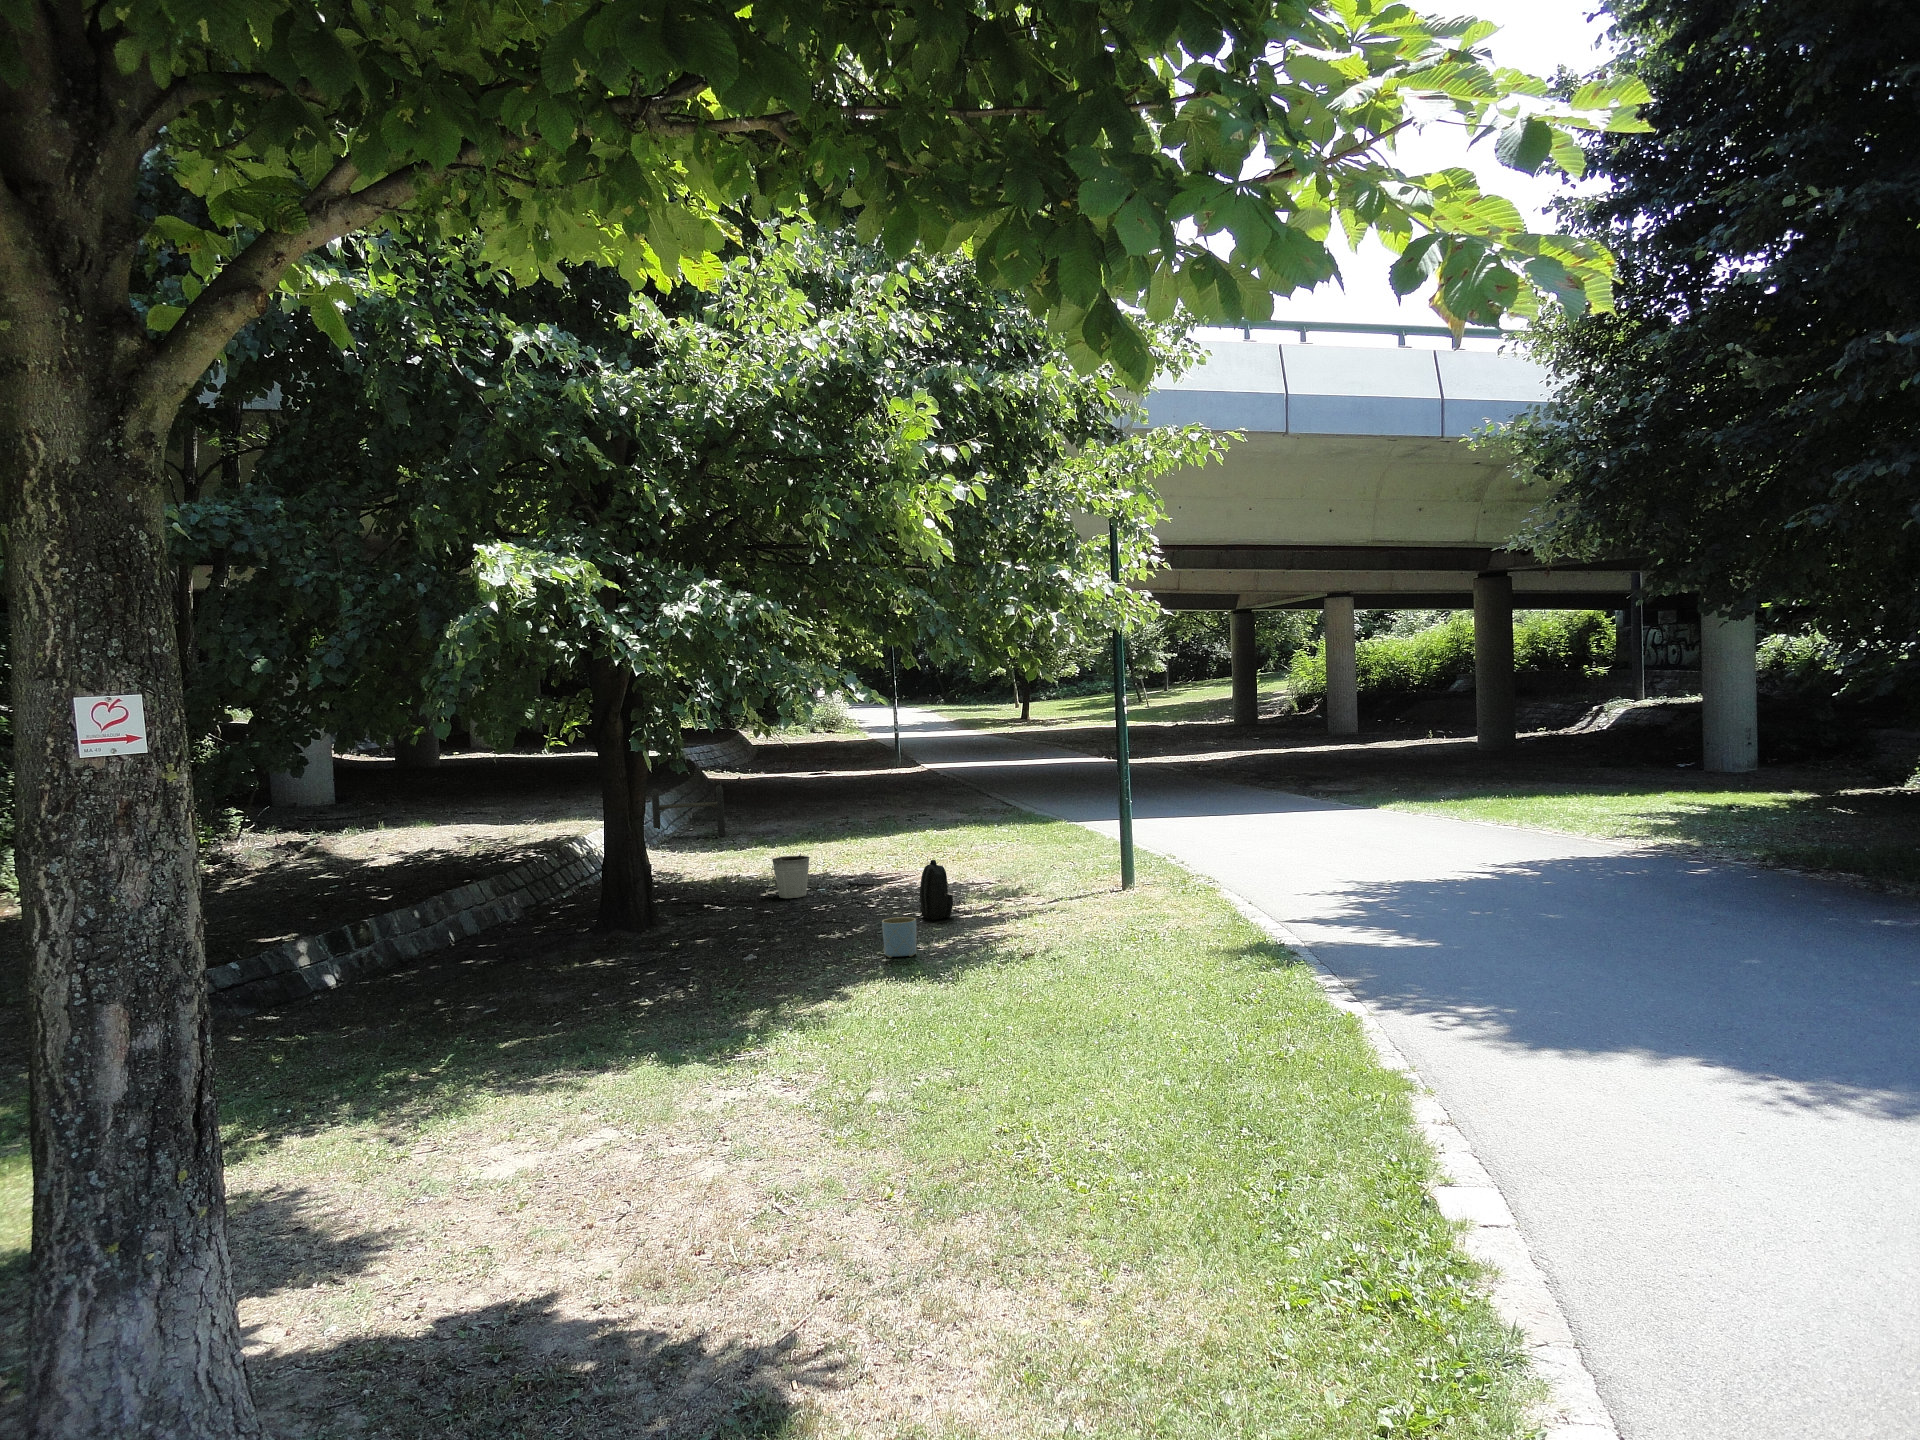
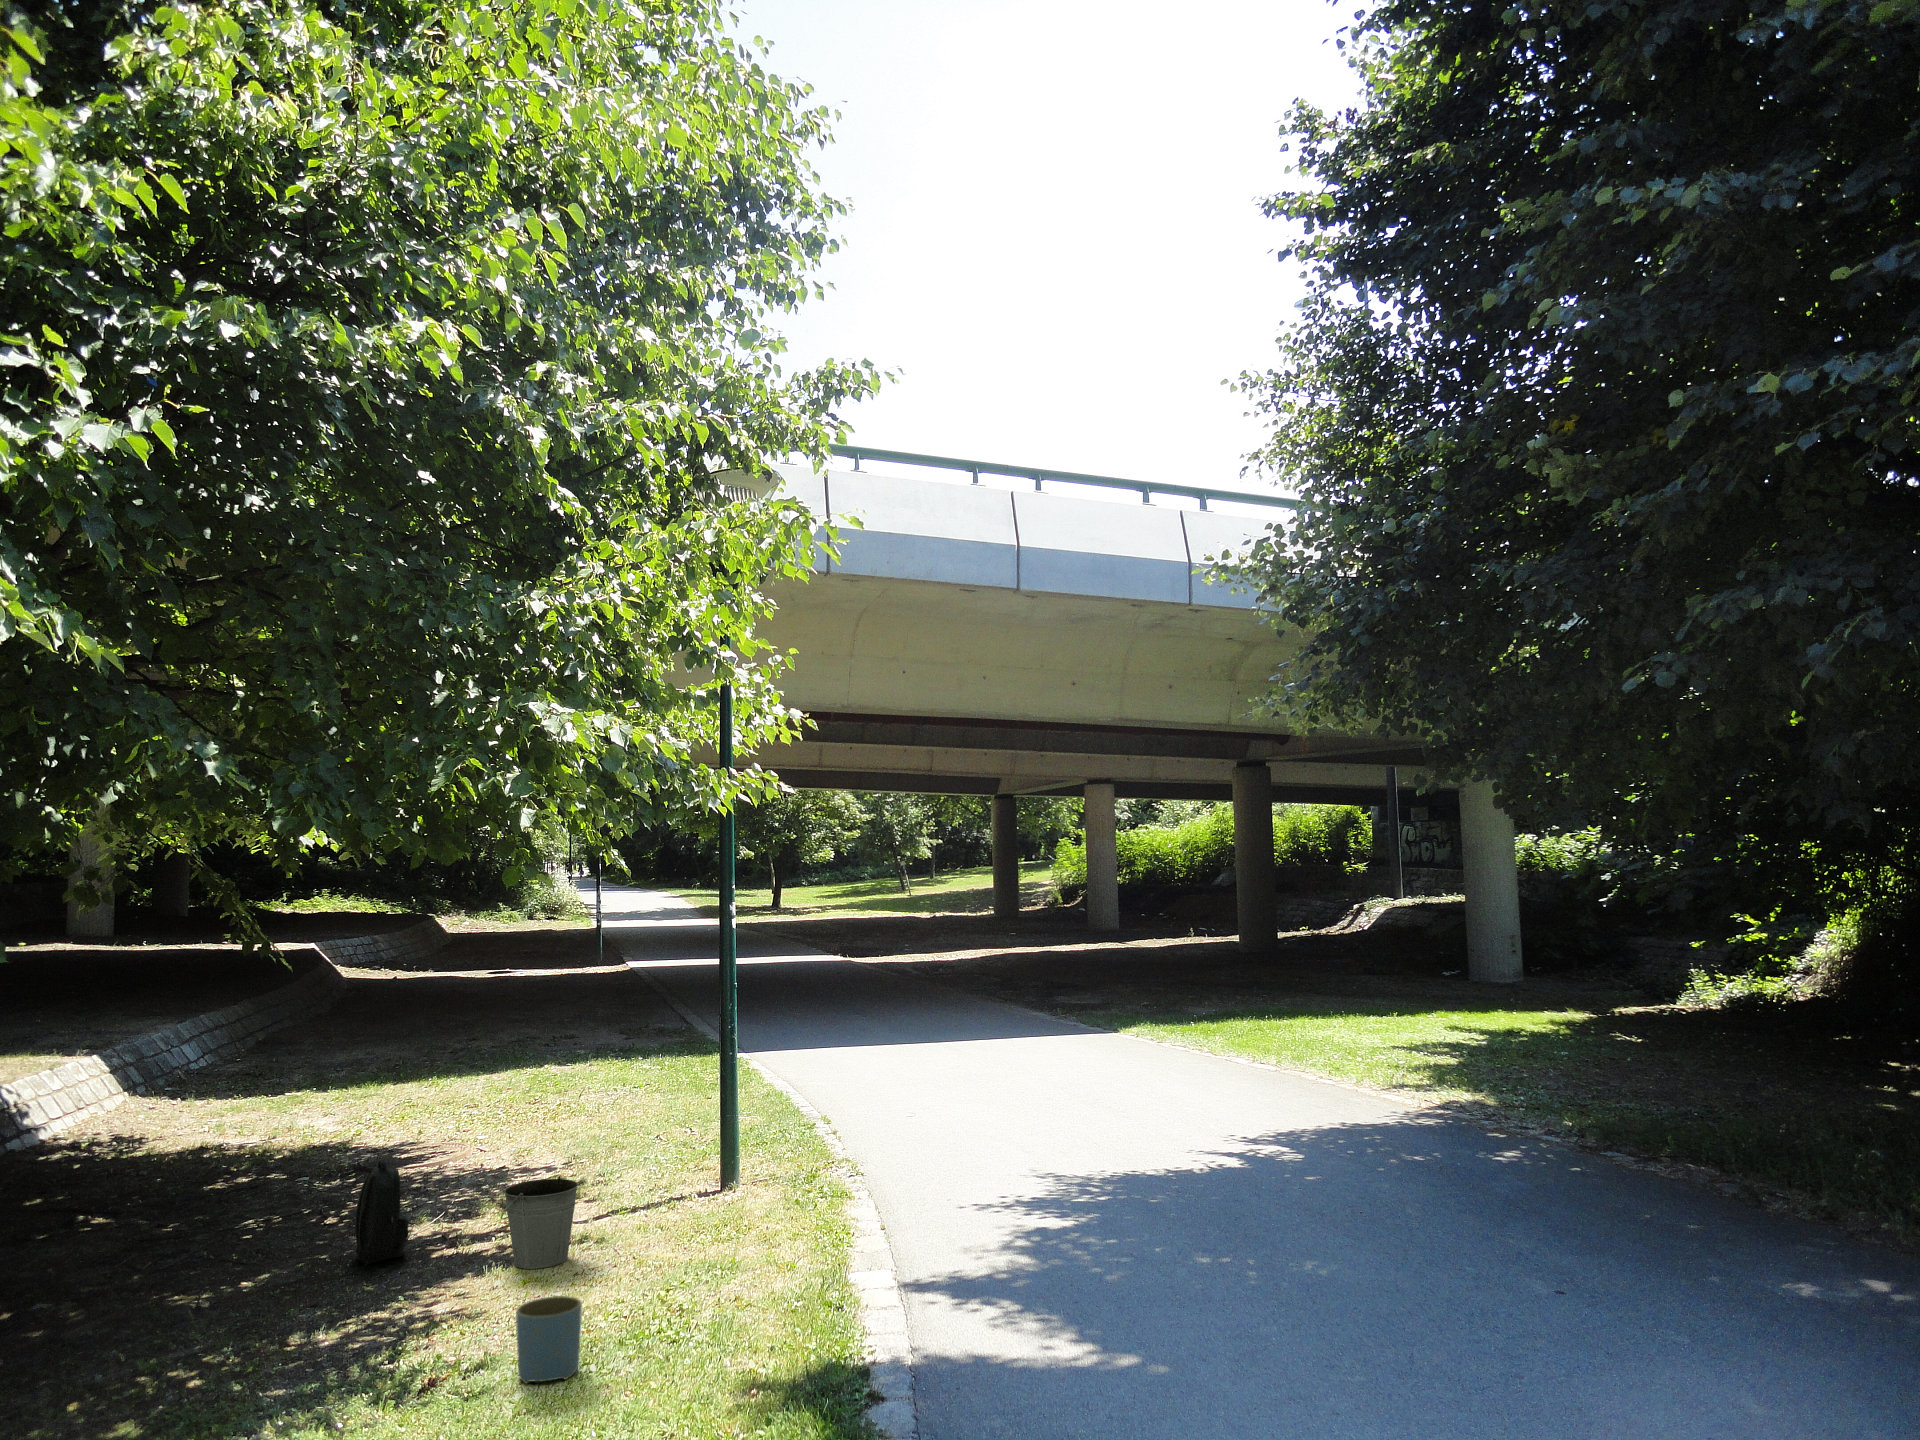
bench: present [652,785,725,837] -> none [166,1001,281,1080]
bucket: present [771,854,810,898] -> present [501,1175,578,1269]
planter: present [882,917,916,958] -> present [516,1296,582,1384]

